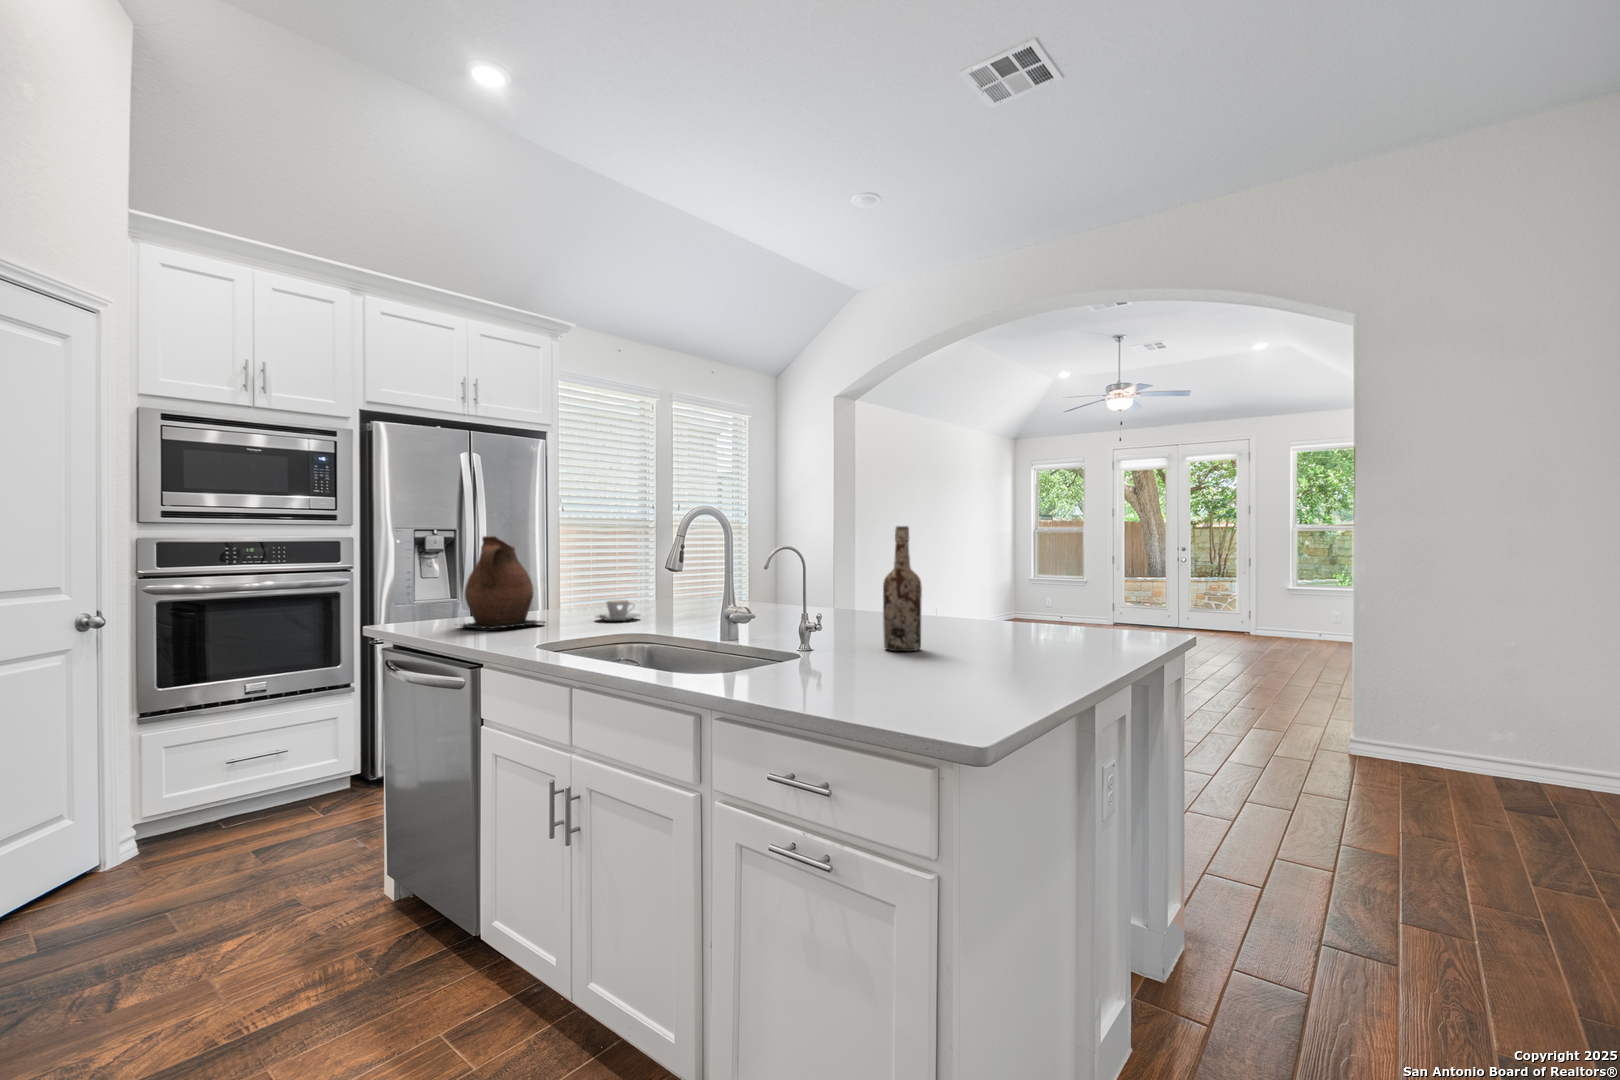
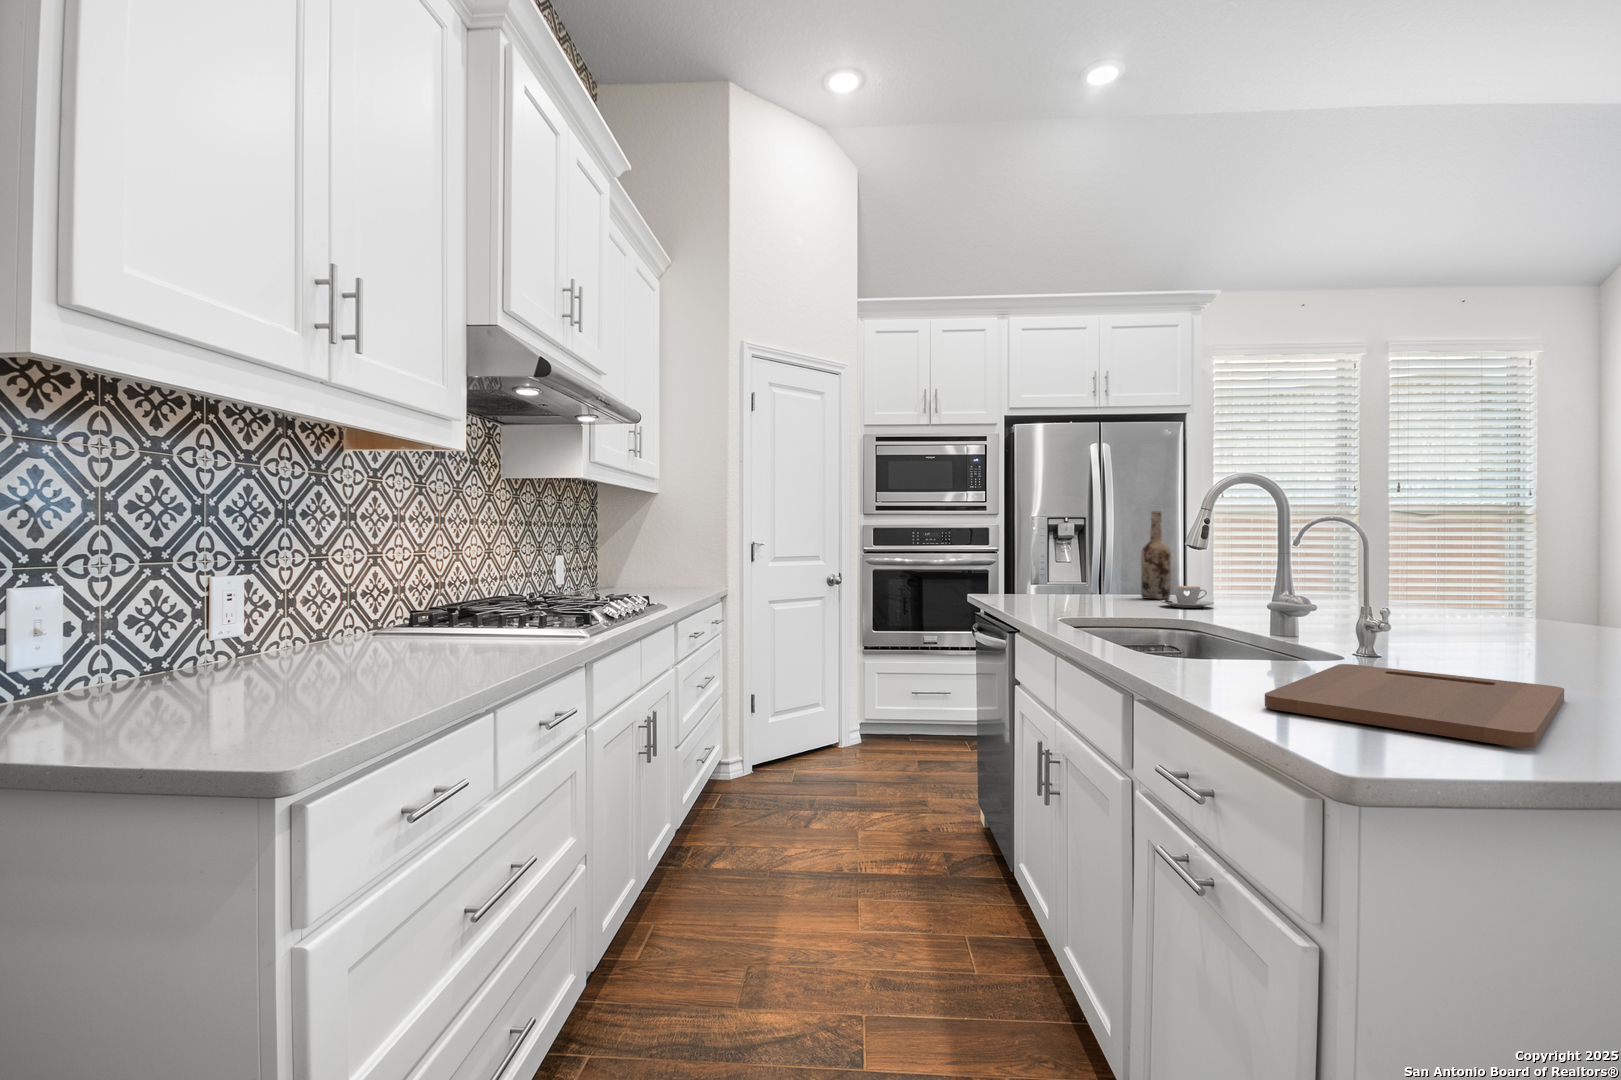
wine bottle: present [883,526,922,651] -> present [1141,511,1171,599]
ceramic pitcher: present [462,536,545,629] -> none [1025,518,1107,605]
cutting board: none [833,658,1008,706] -> present [1265,664,1564,748]

